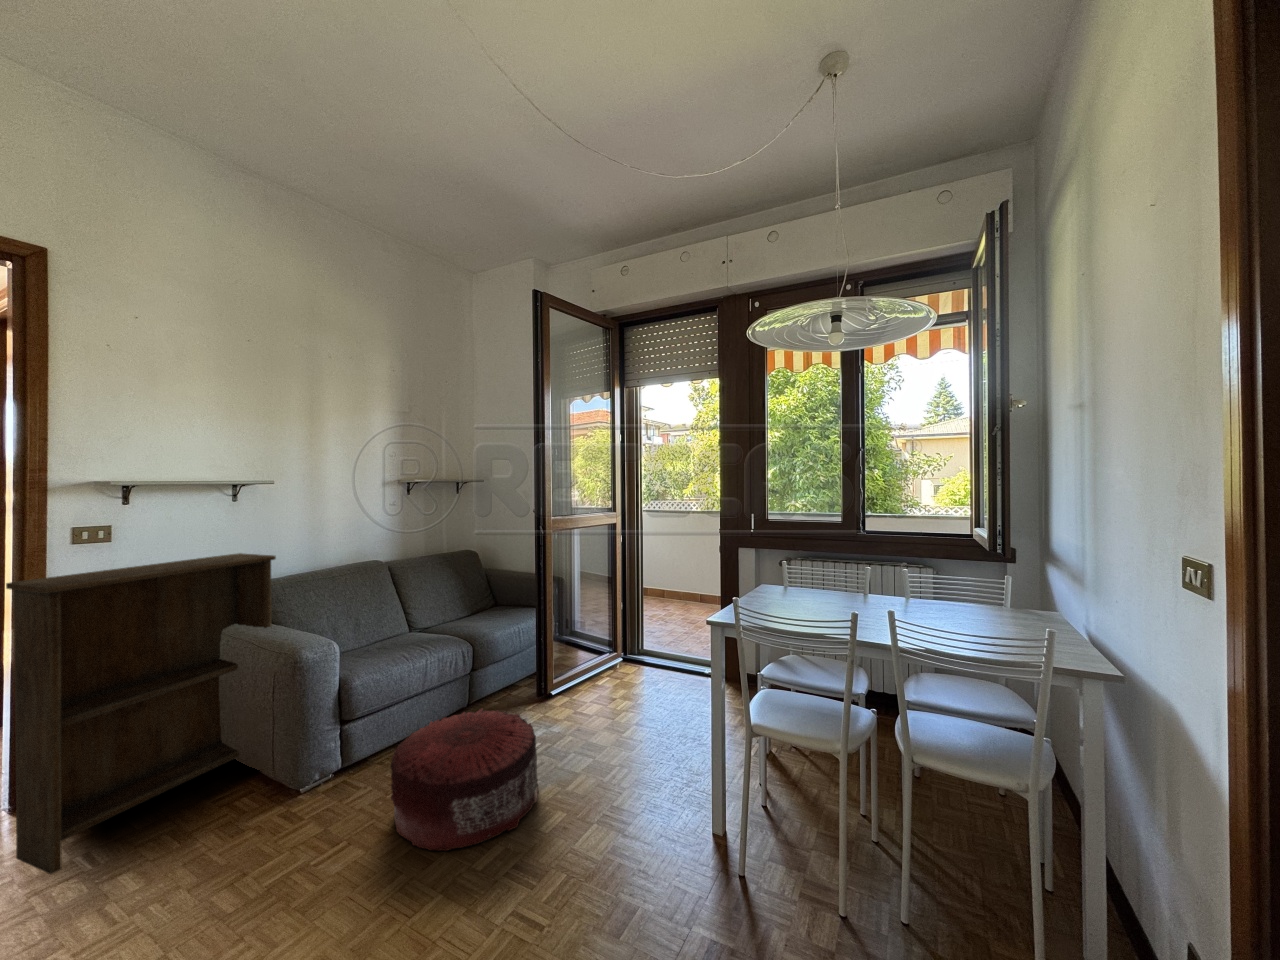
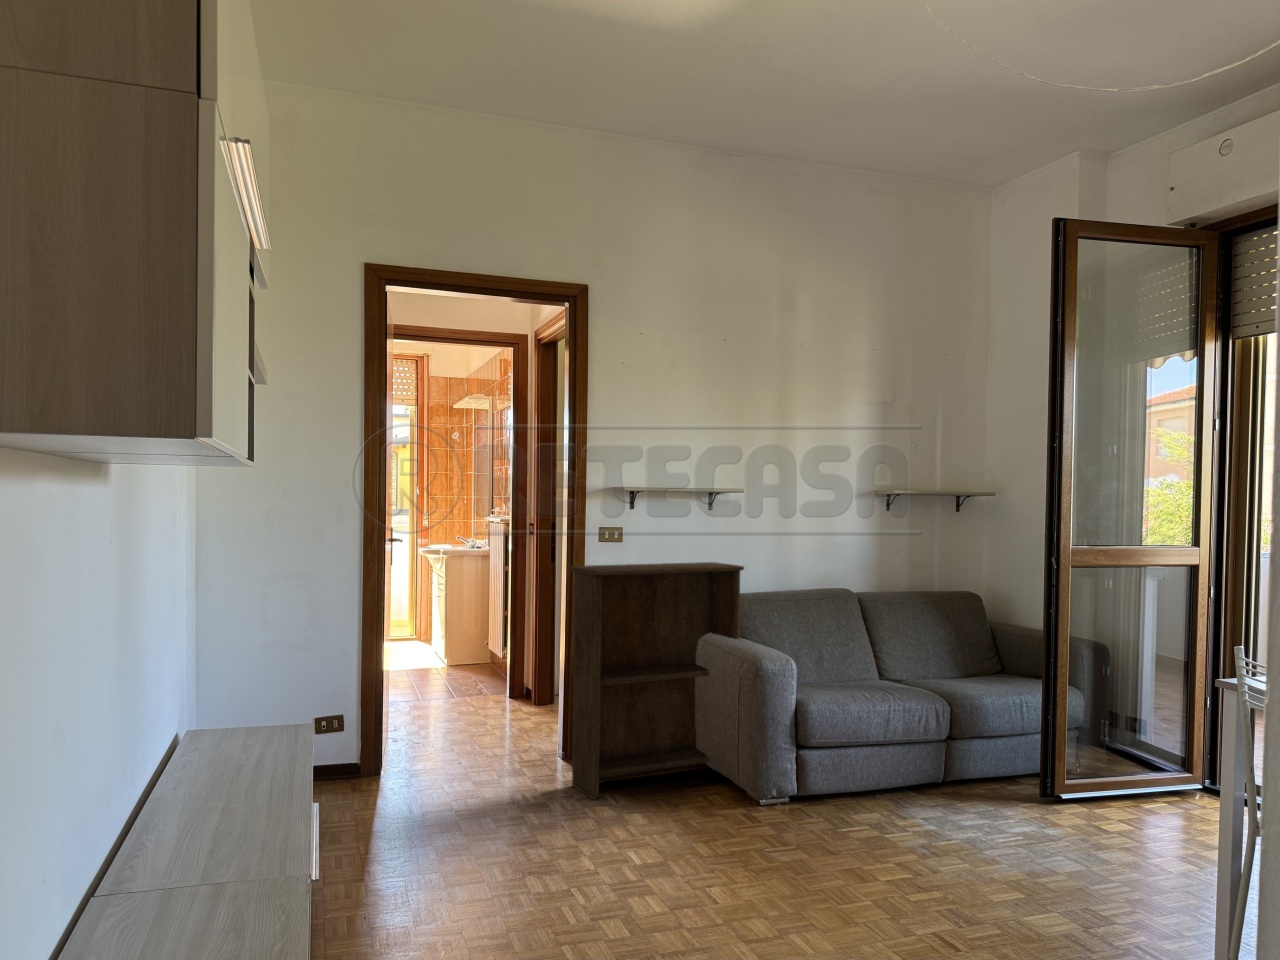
pouf: present [390,709,538,851] -> none [835,762,1002,887]

